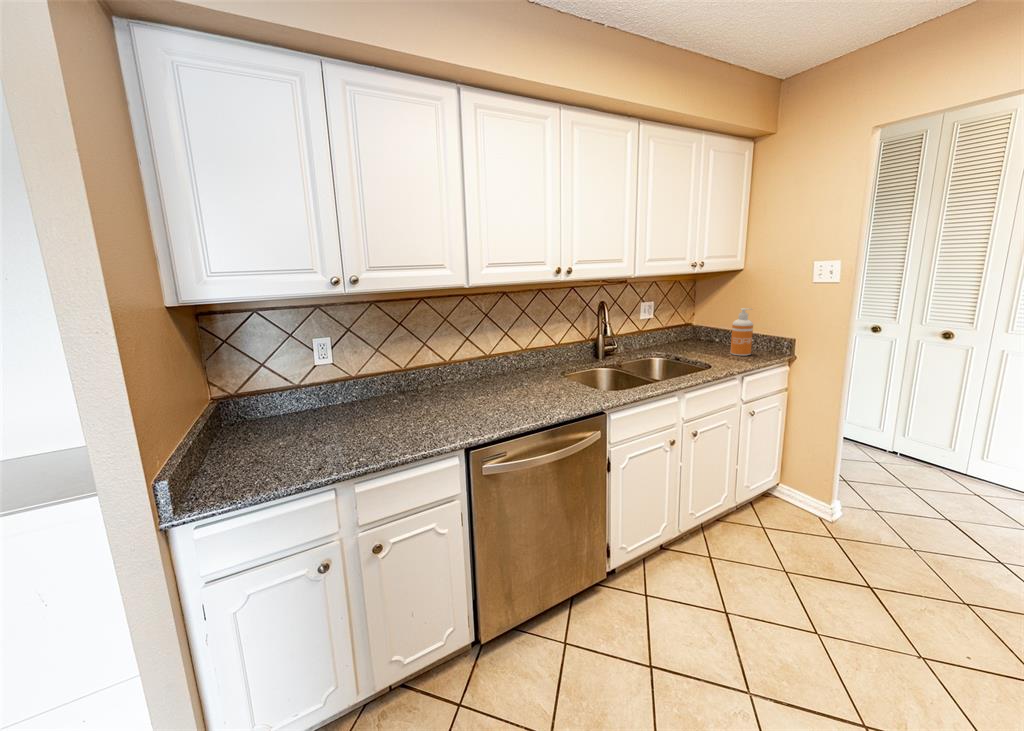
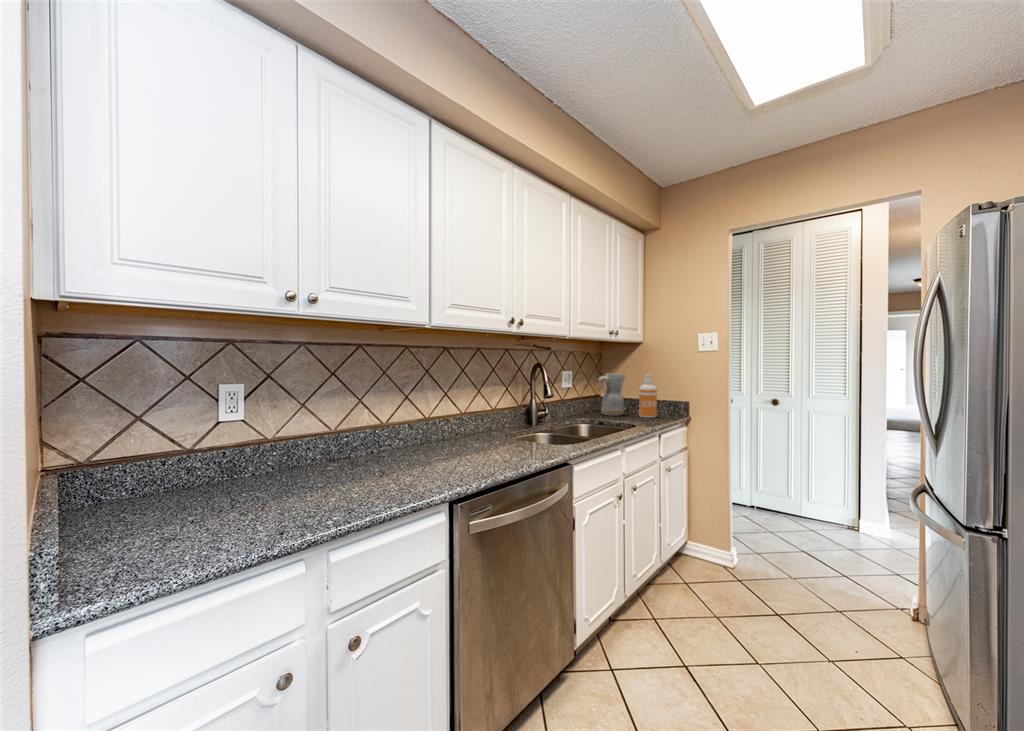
ceramic pitcher: none [685,307,718,352] -> present [598,374,625,415]

